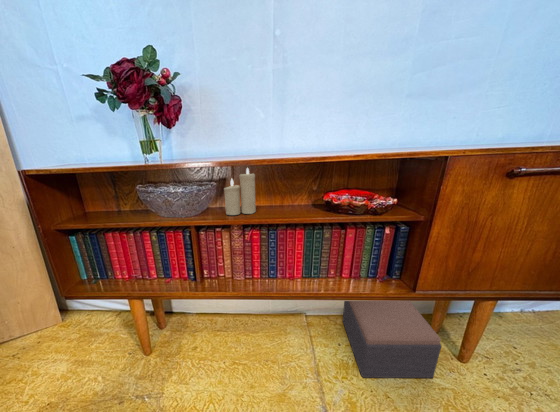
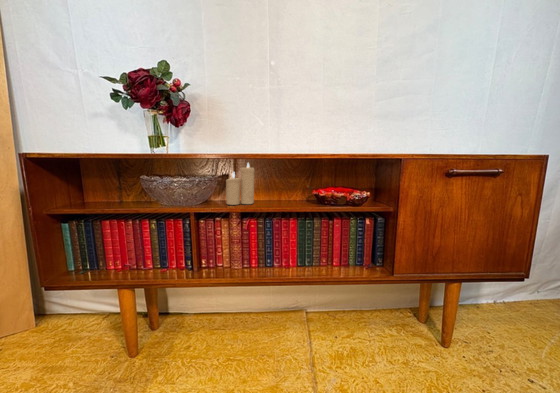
footstool: present [343,301,441,378] -> none [332,283,423,366]

